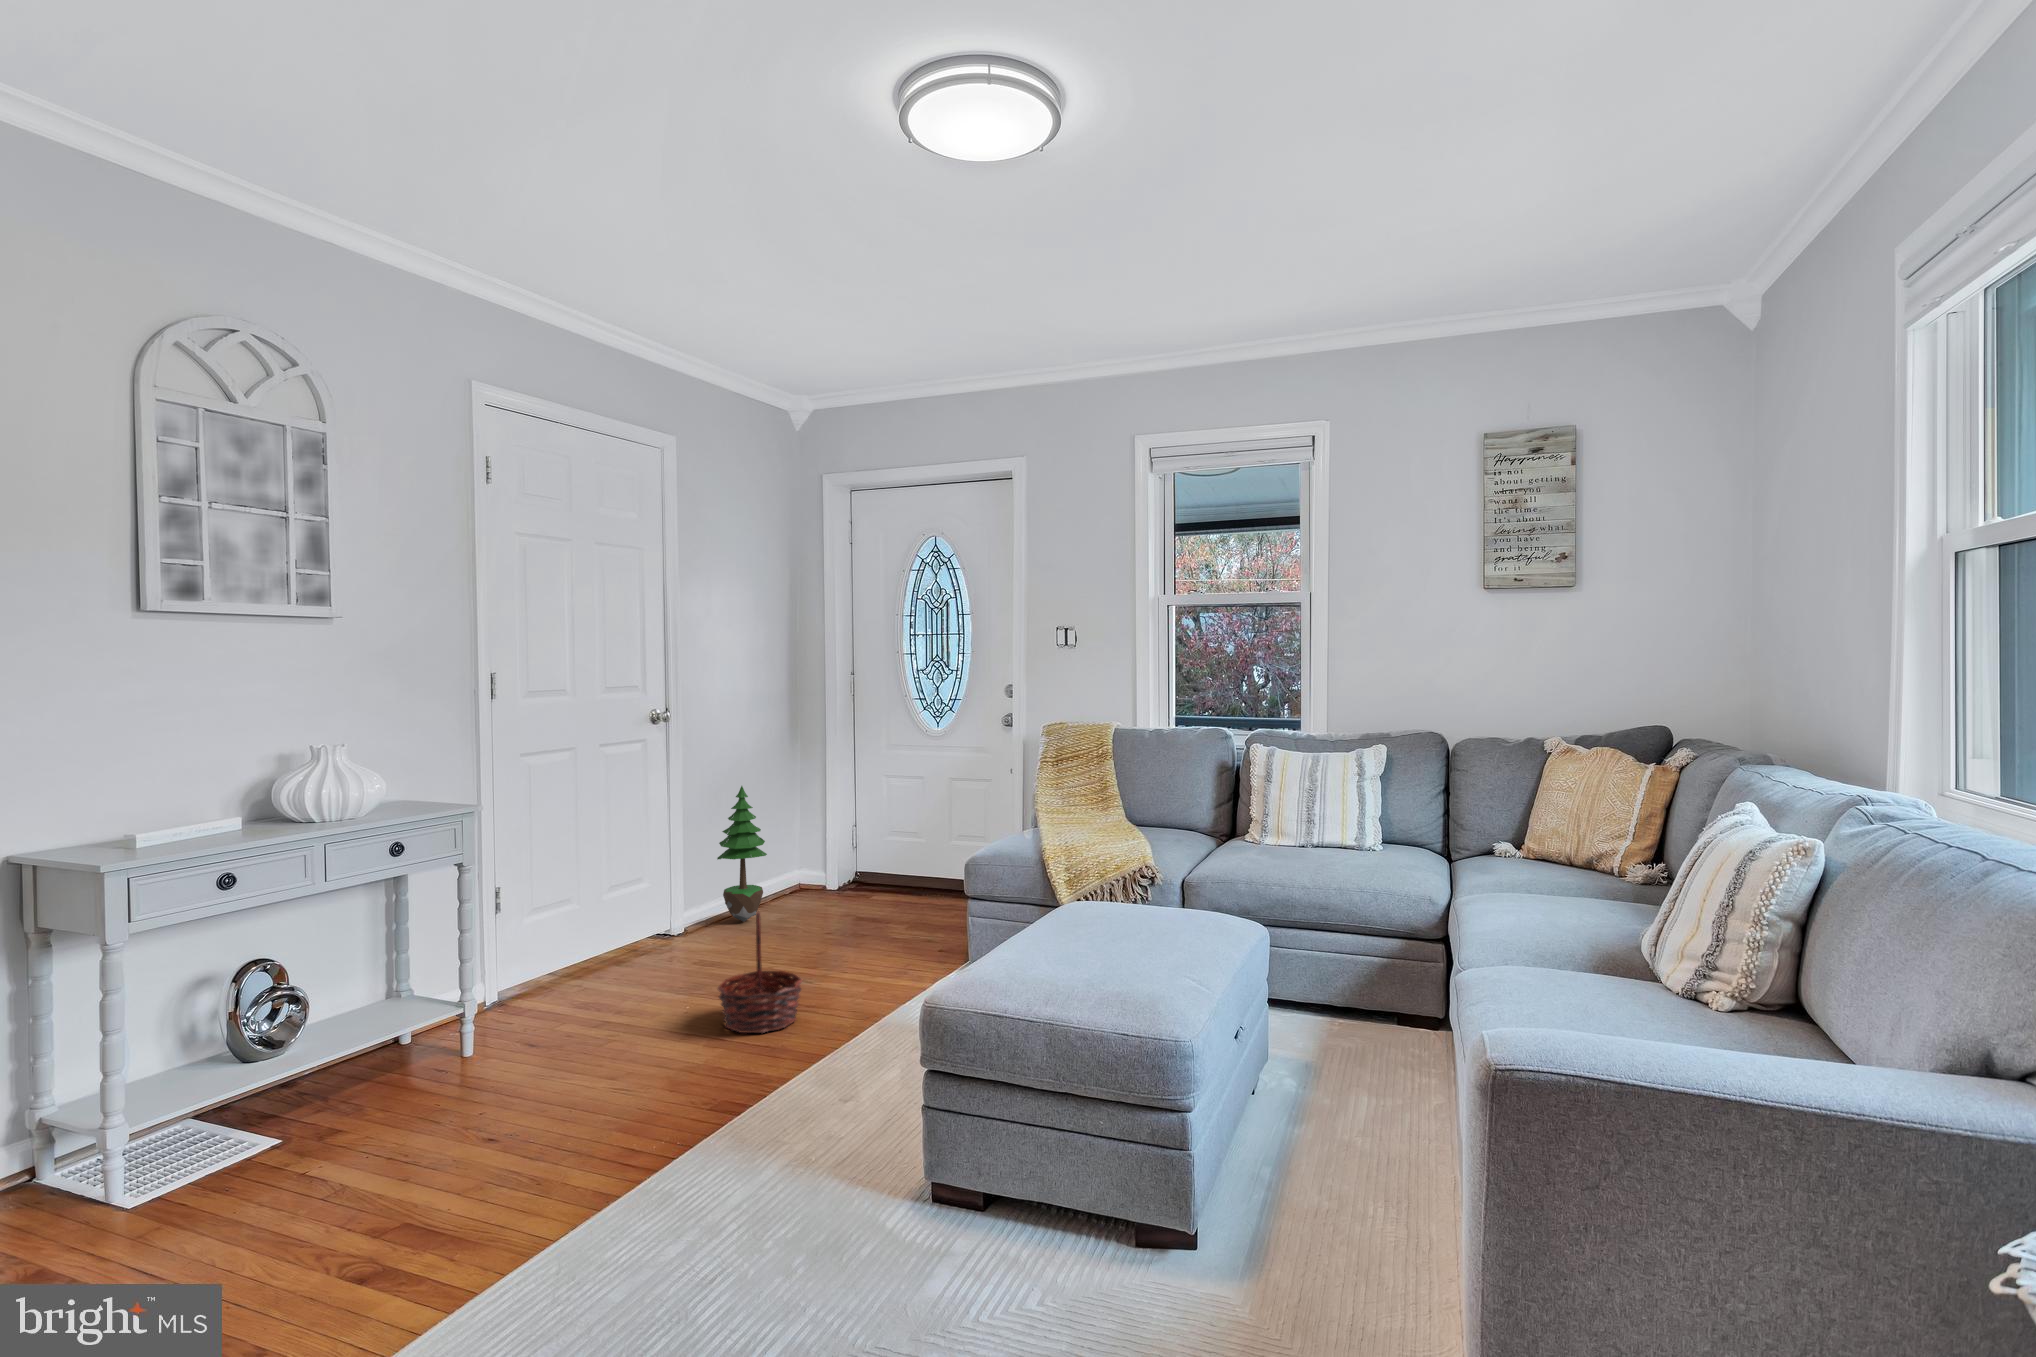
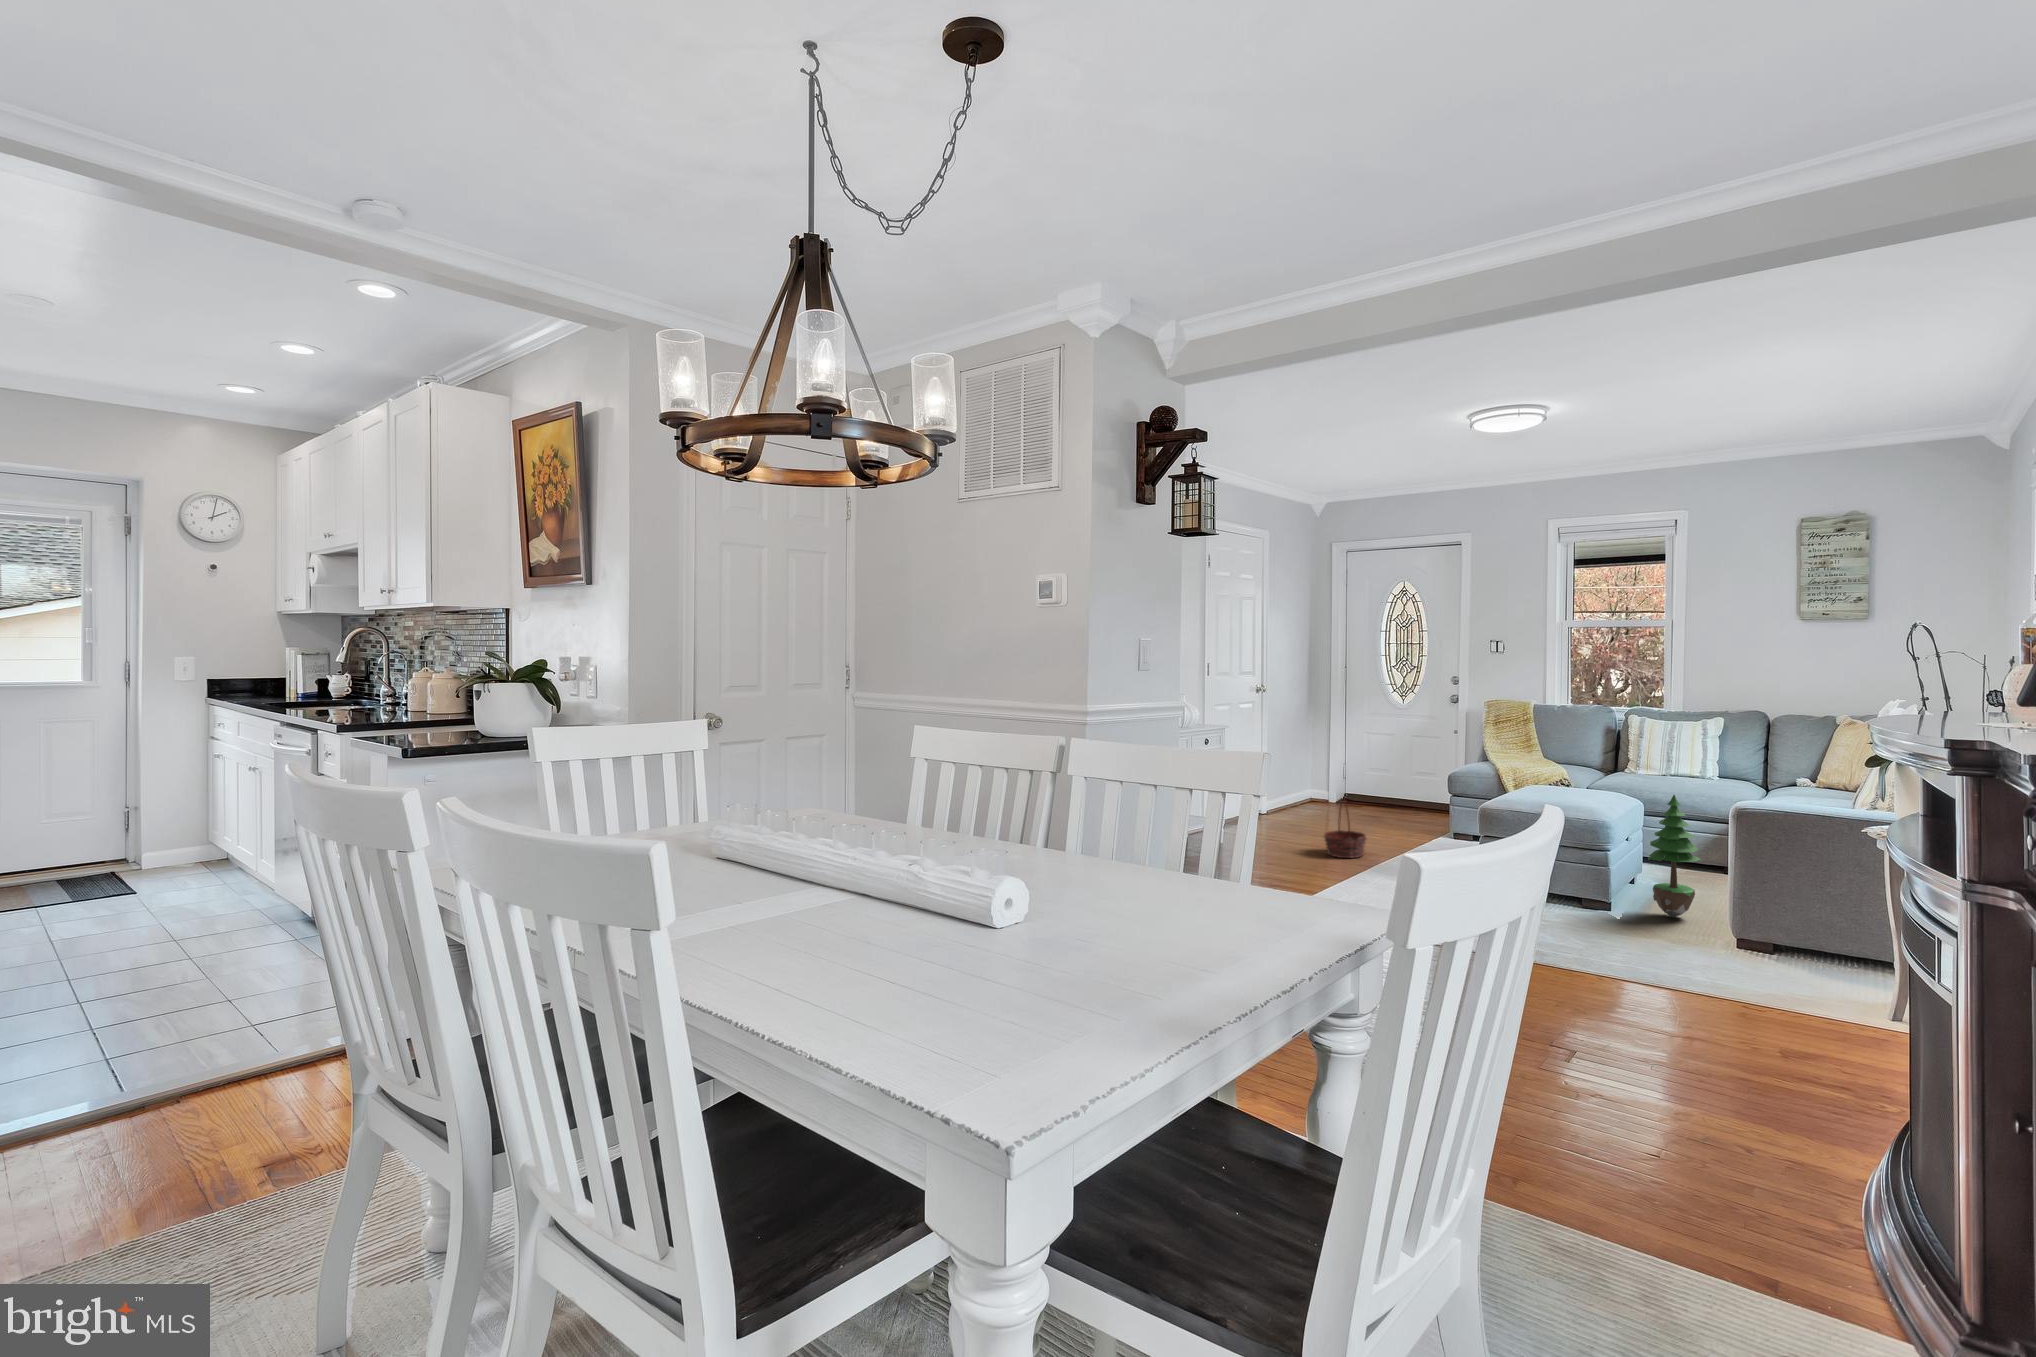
potted tree: present [717,786,767,922] -> present [1648,795,1701,917]

